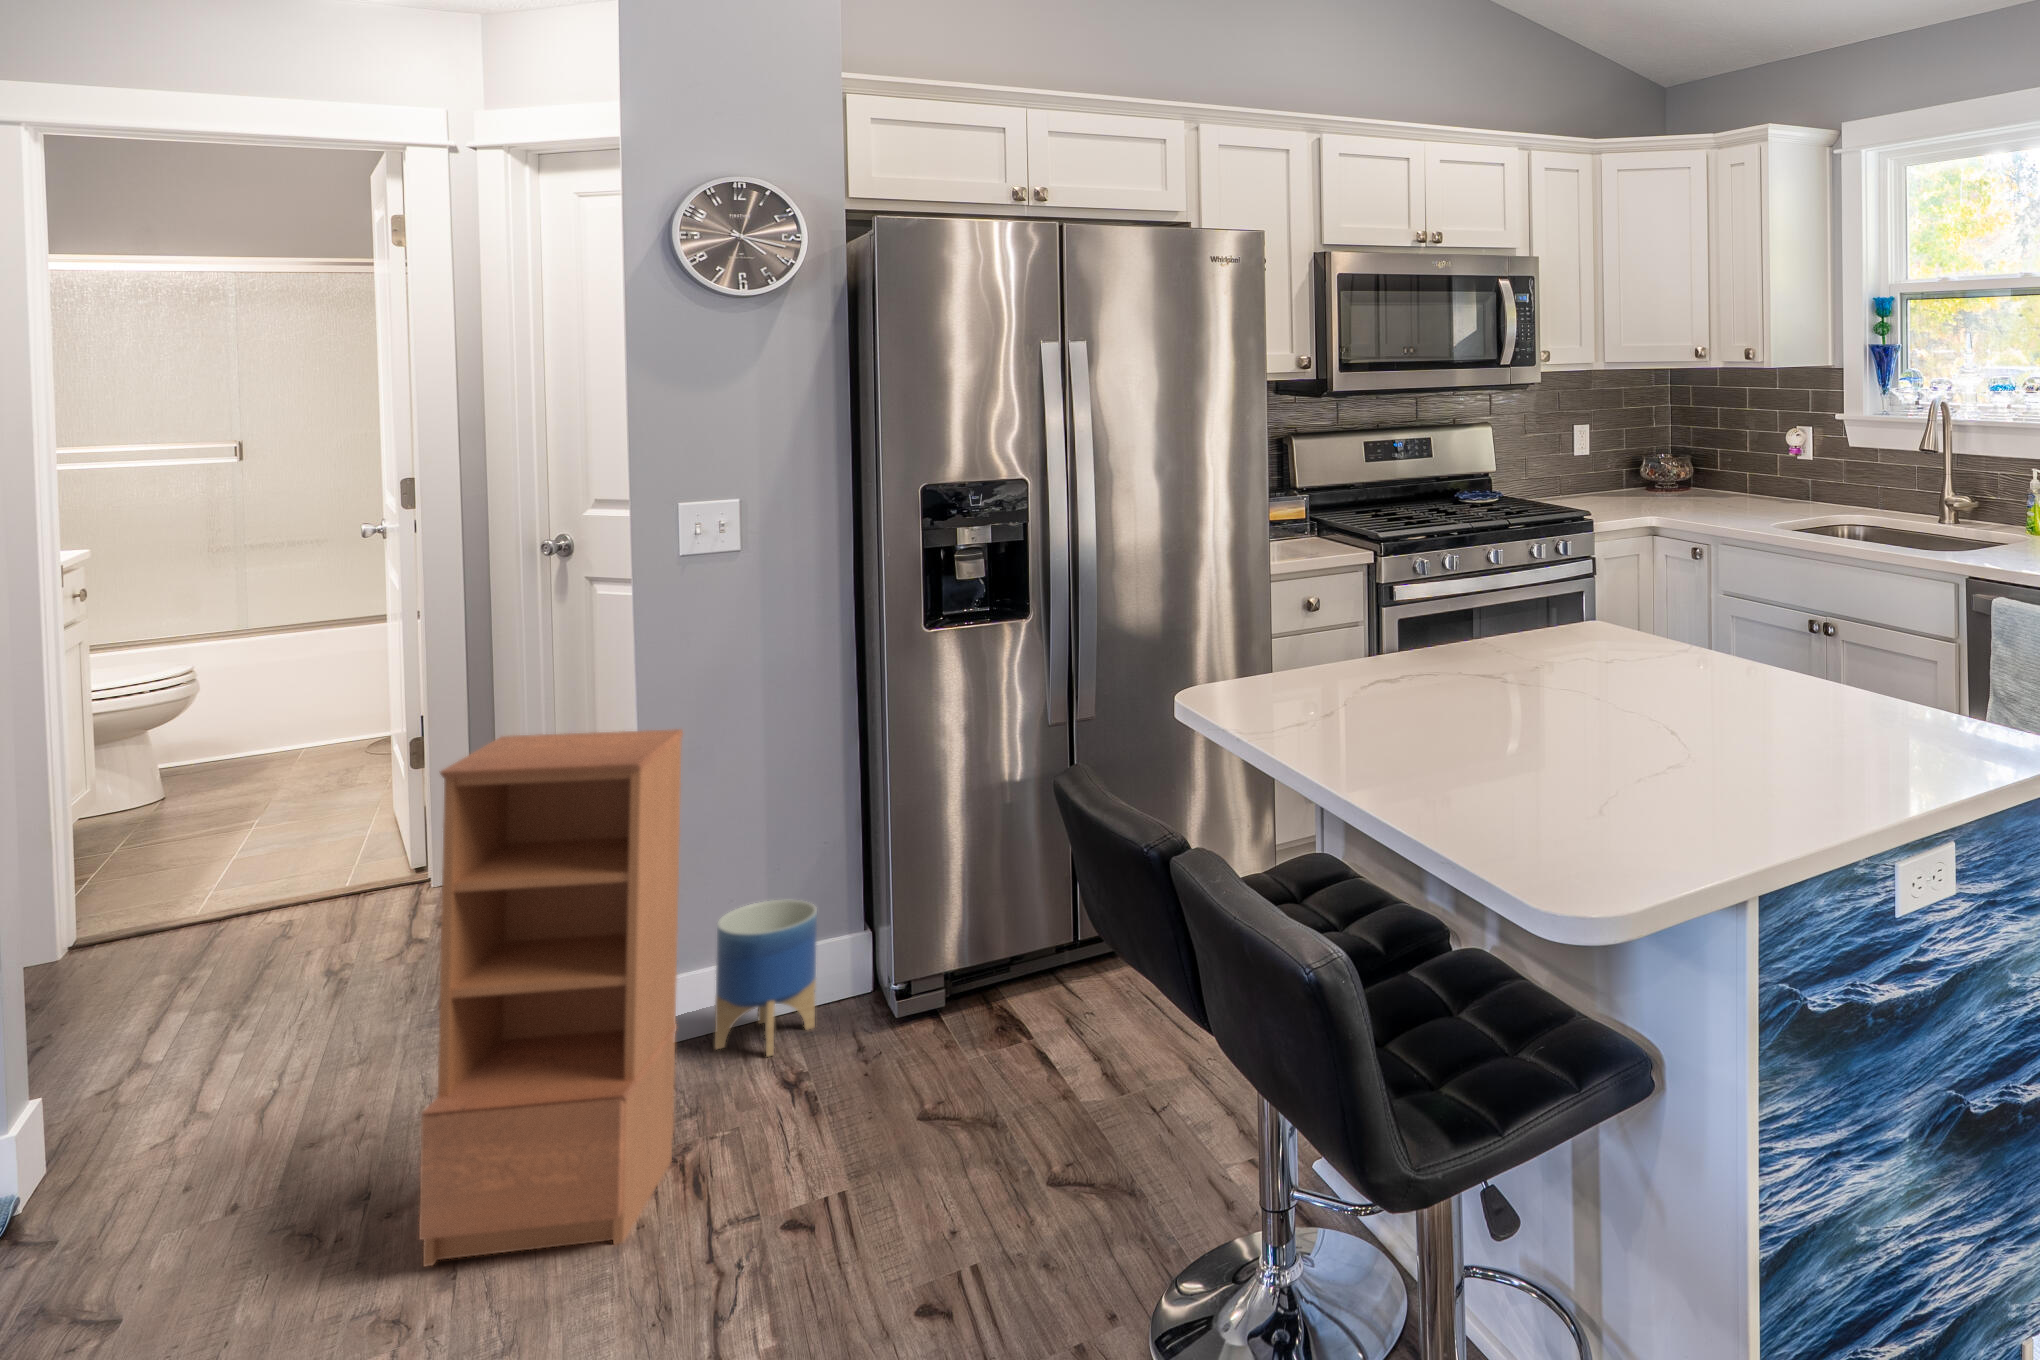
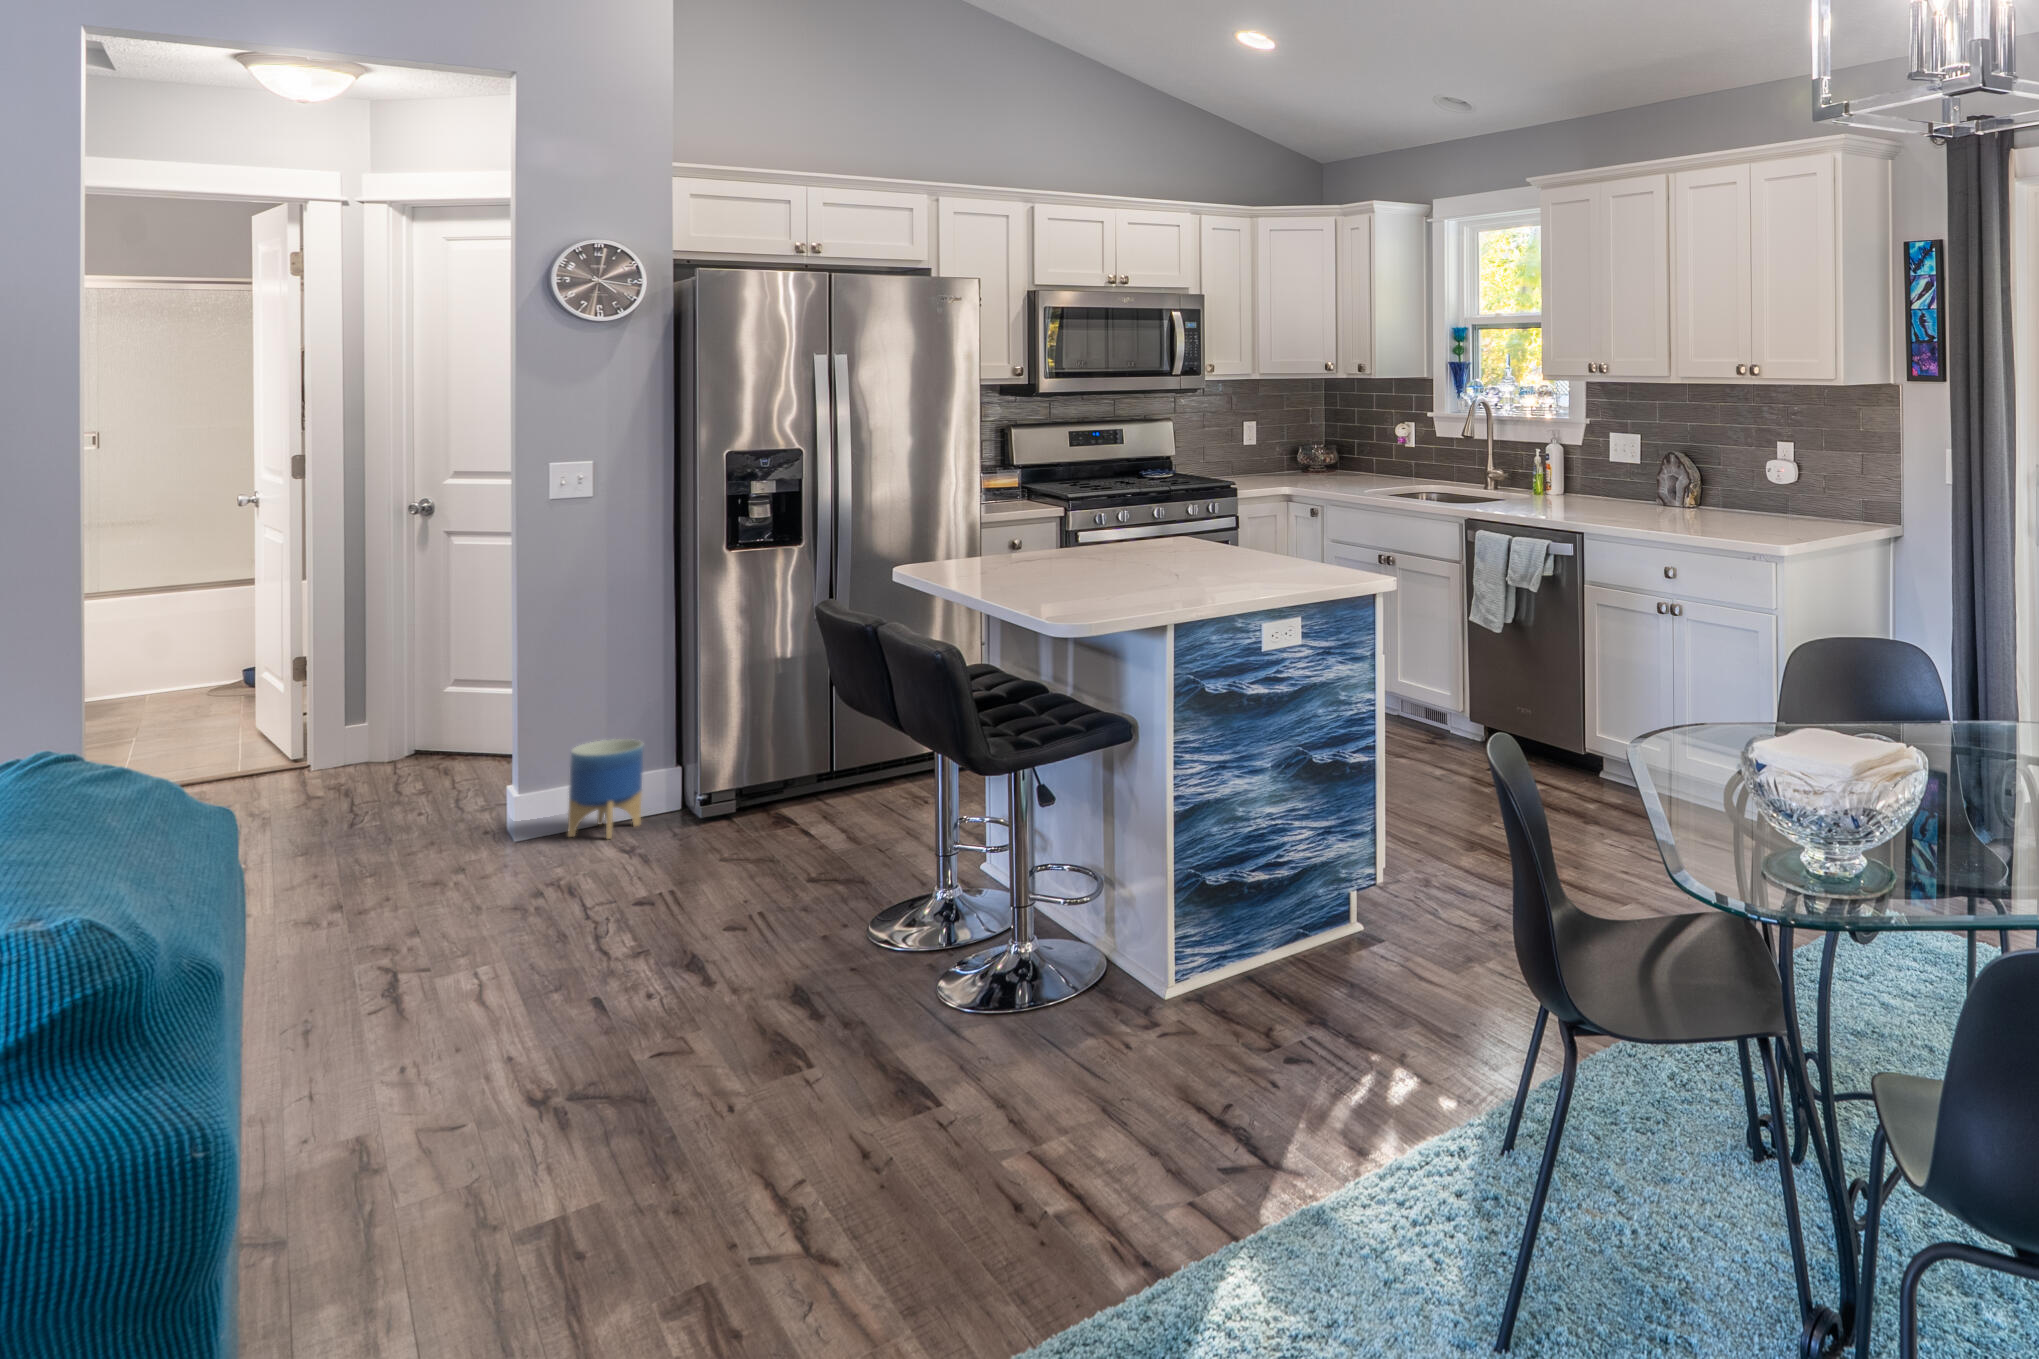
bookcase: present [419,729,683,1266] -> none [386,604,560,934]

